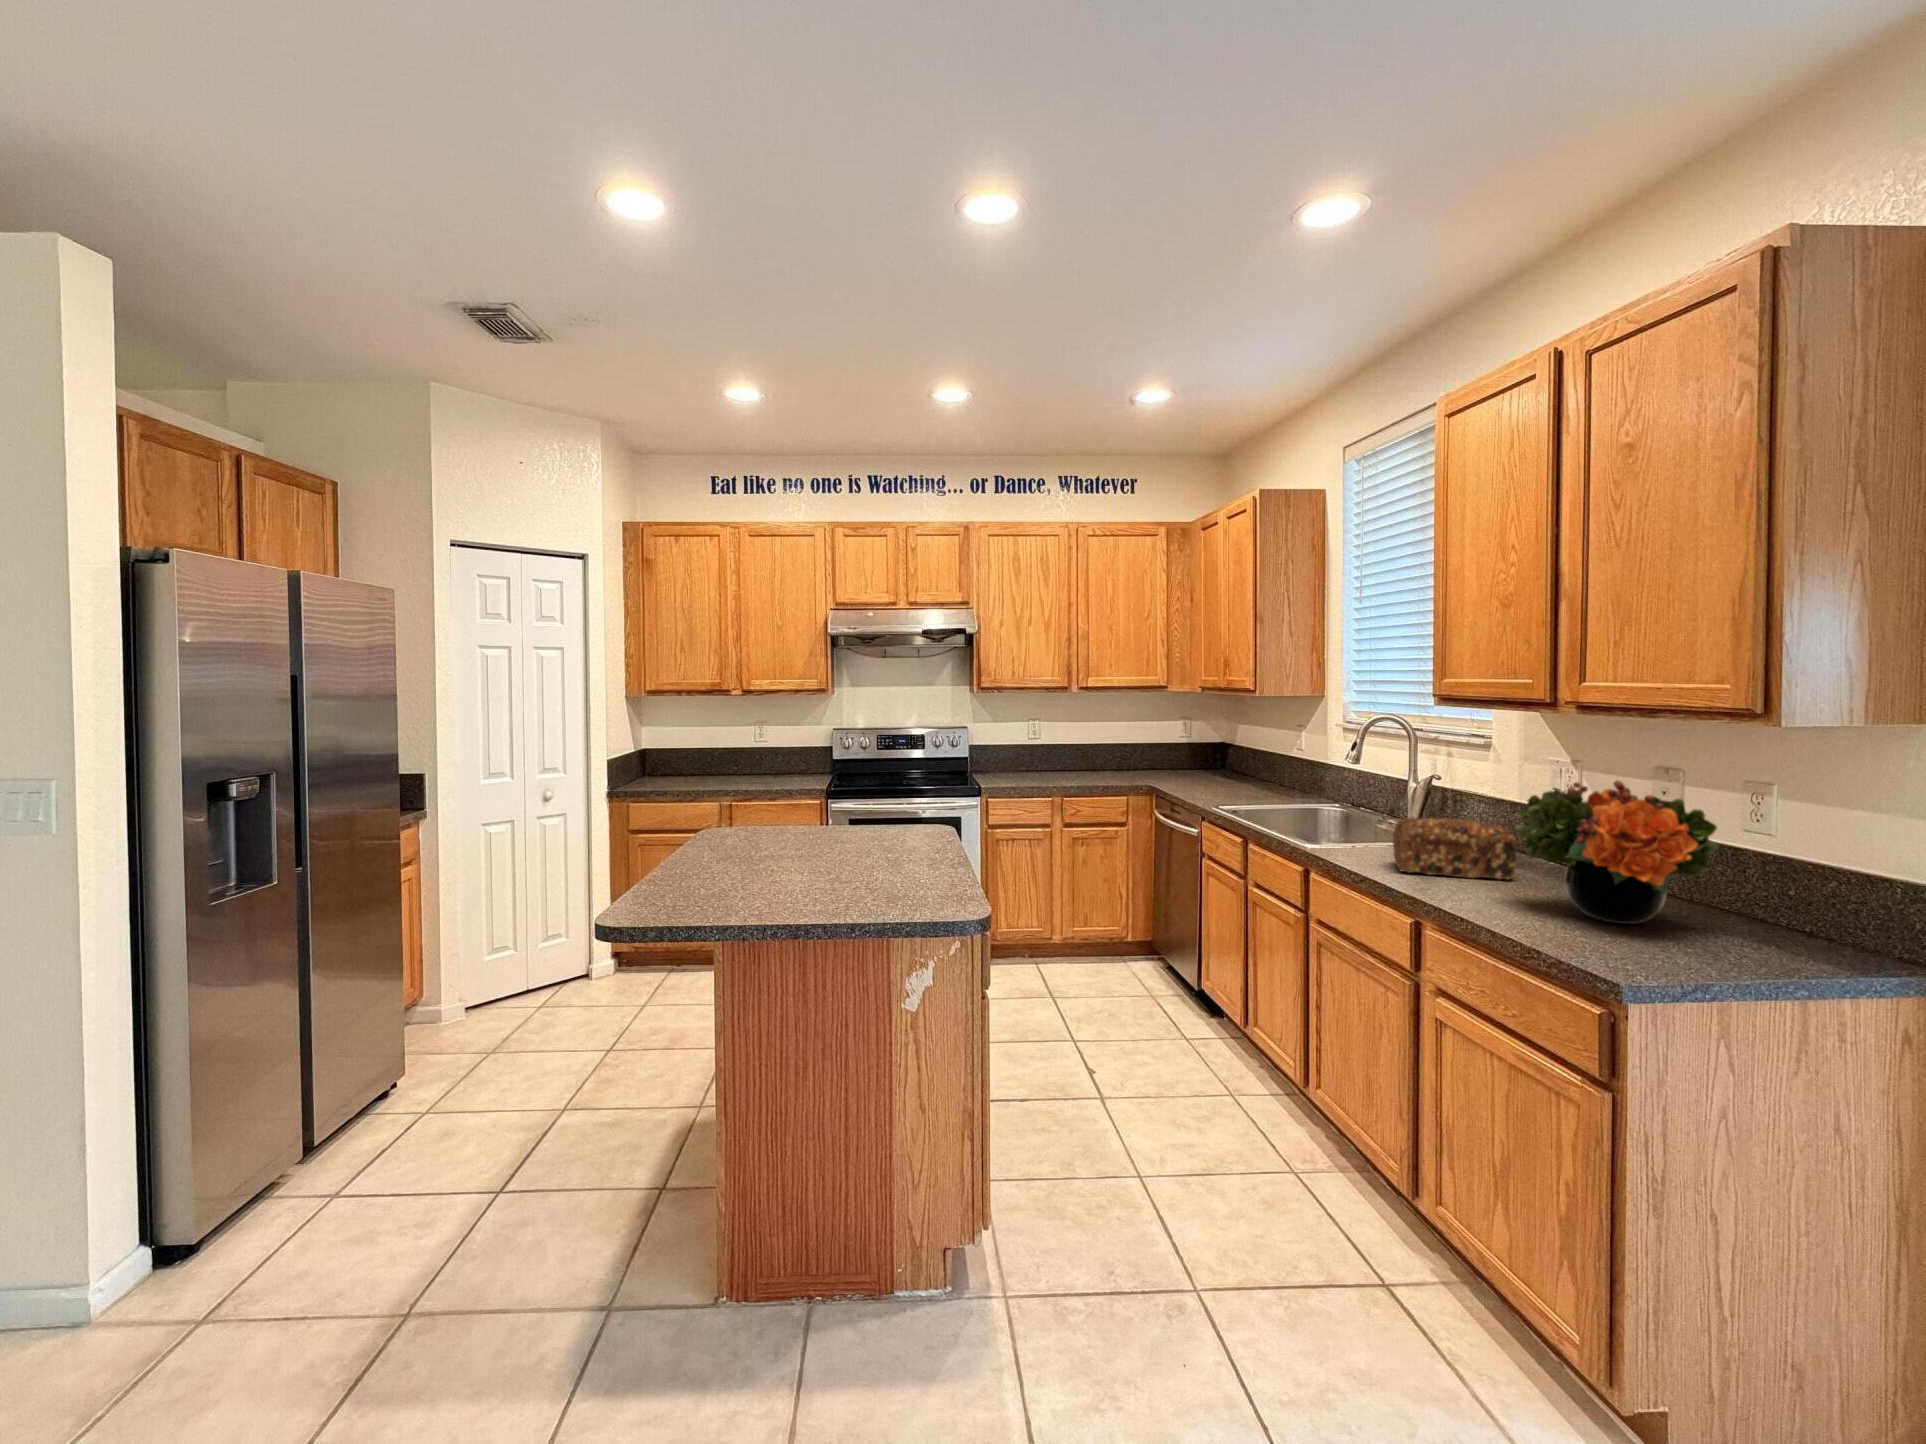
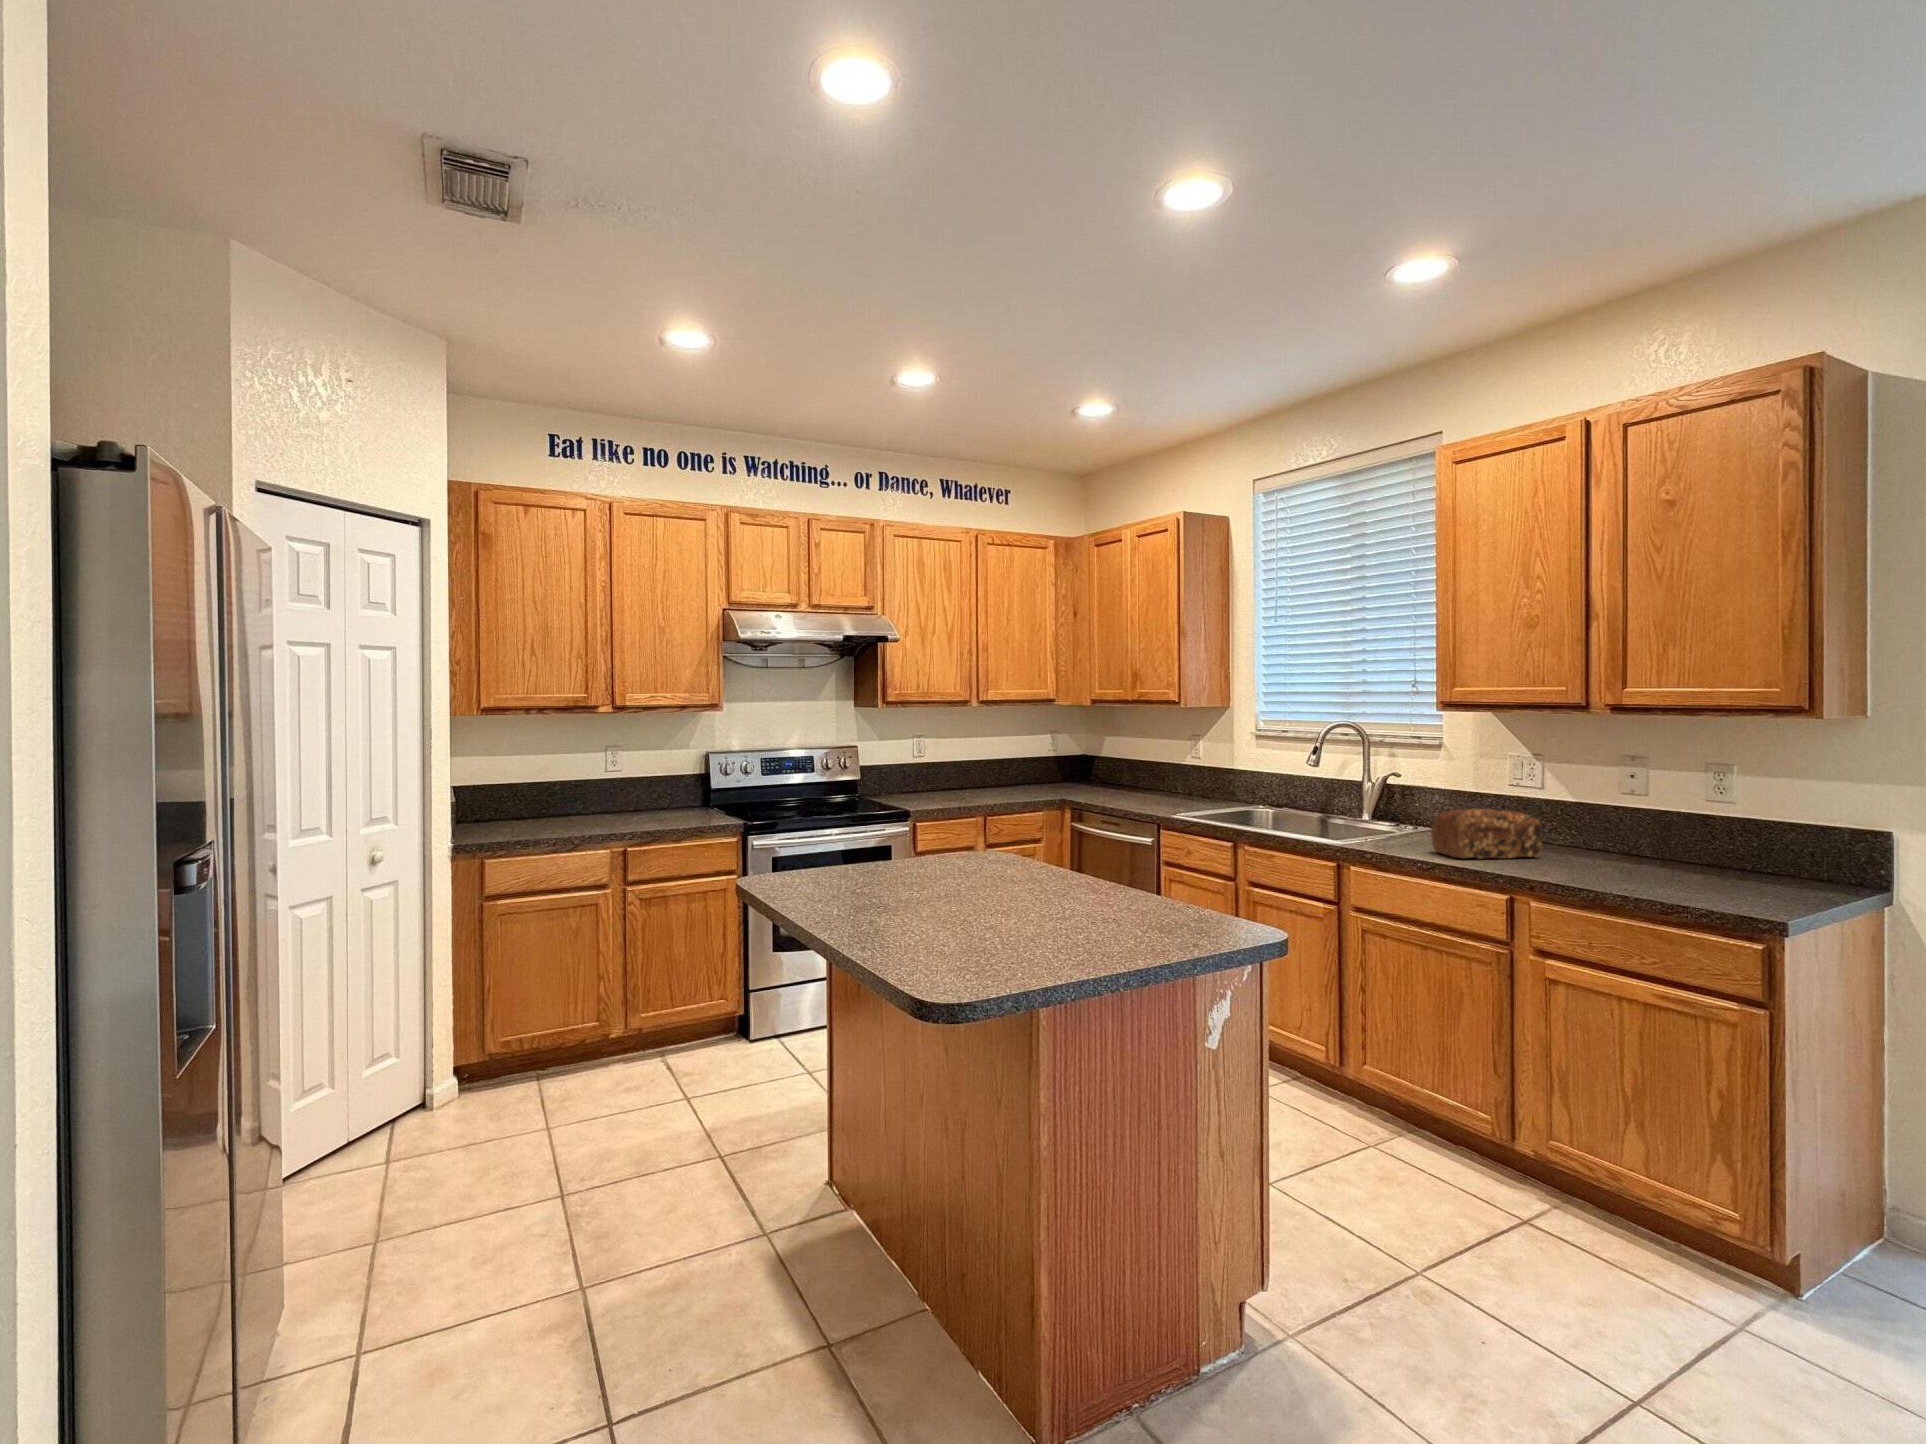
flower arrangement: present [1516,781,1718,924] -> none [1578,767,1741,881]

